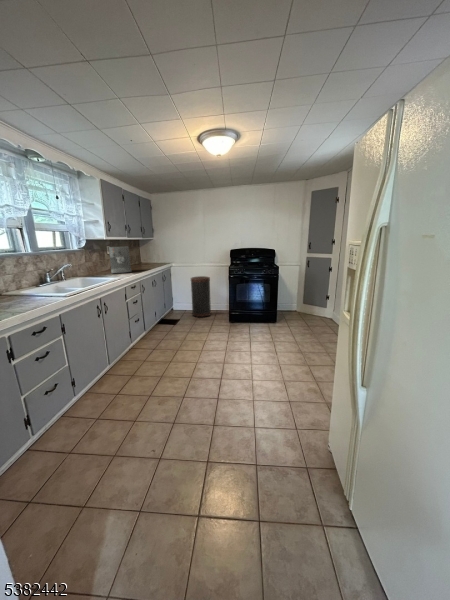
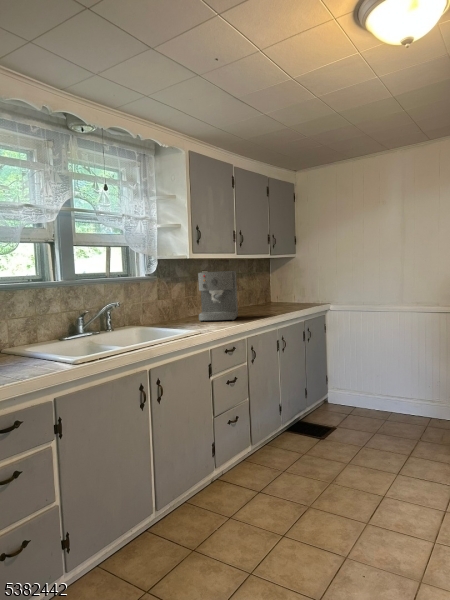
trash can: present [191,276,211,317] -> none [366,333,413,427]

